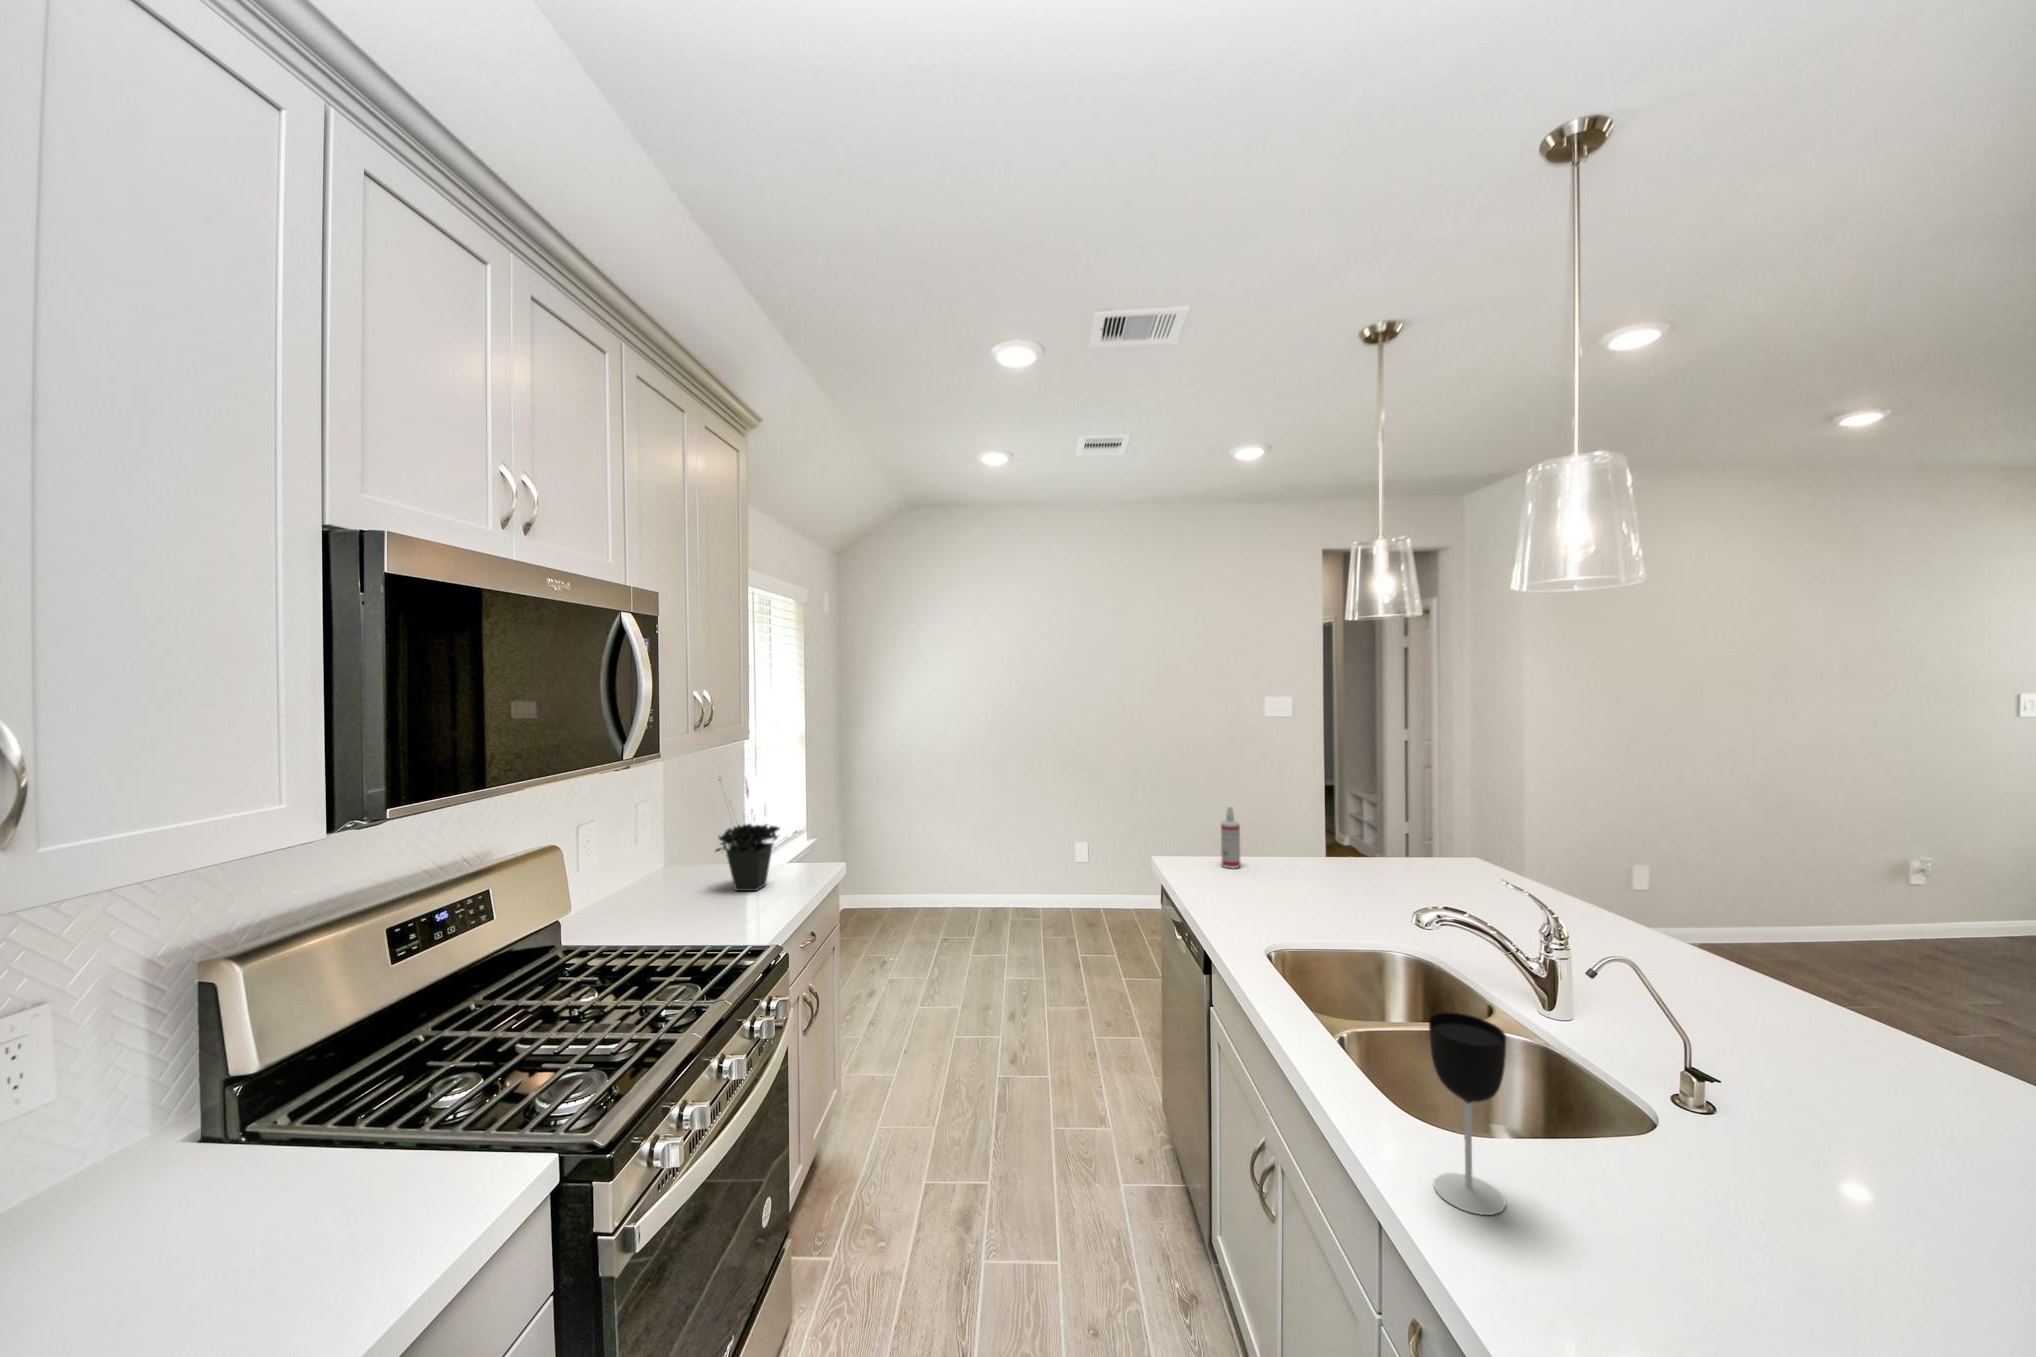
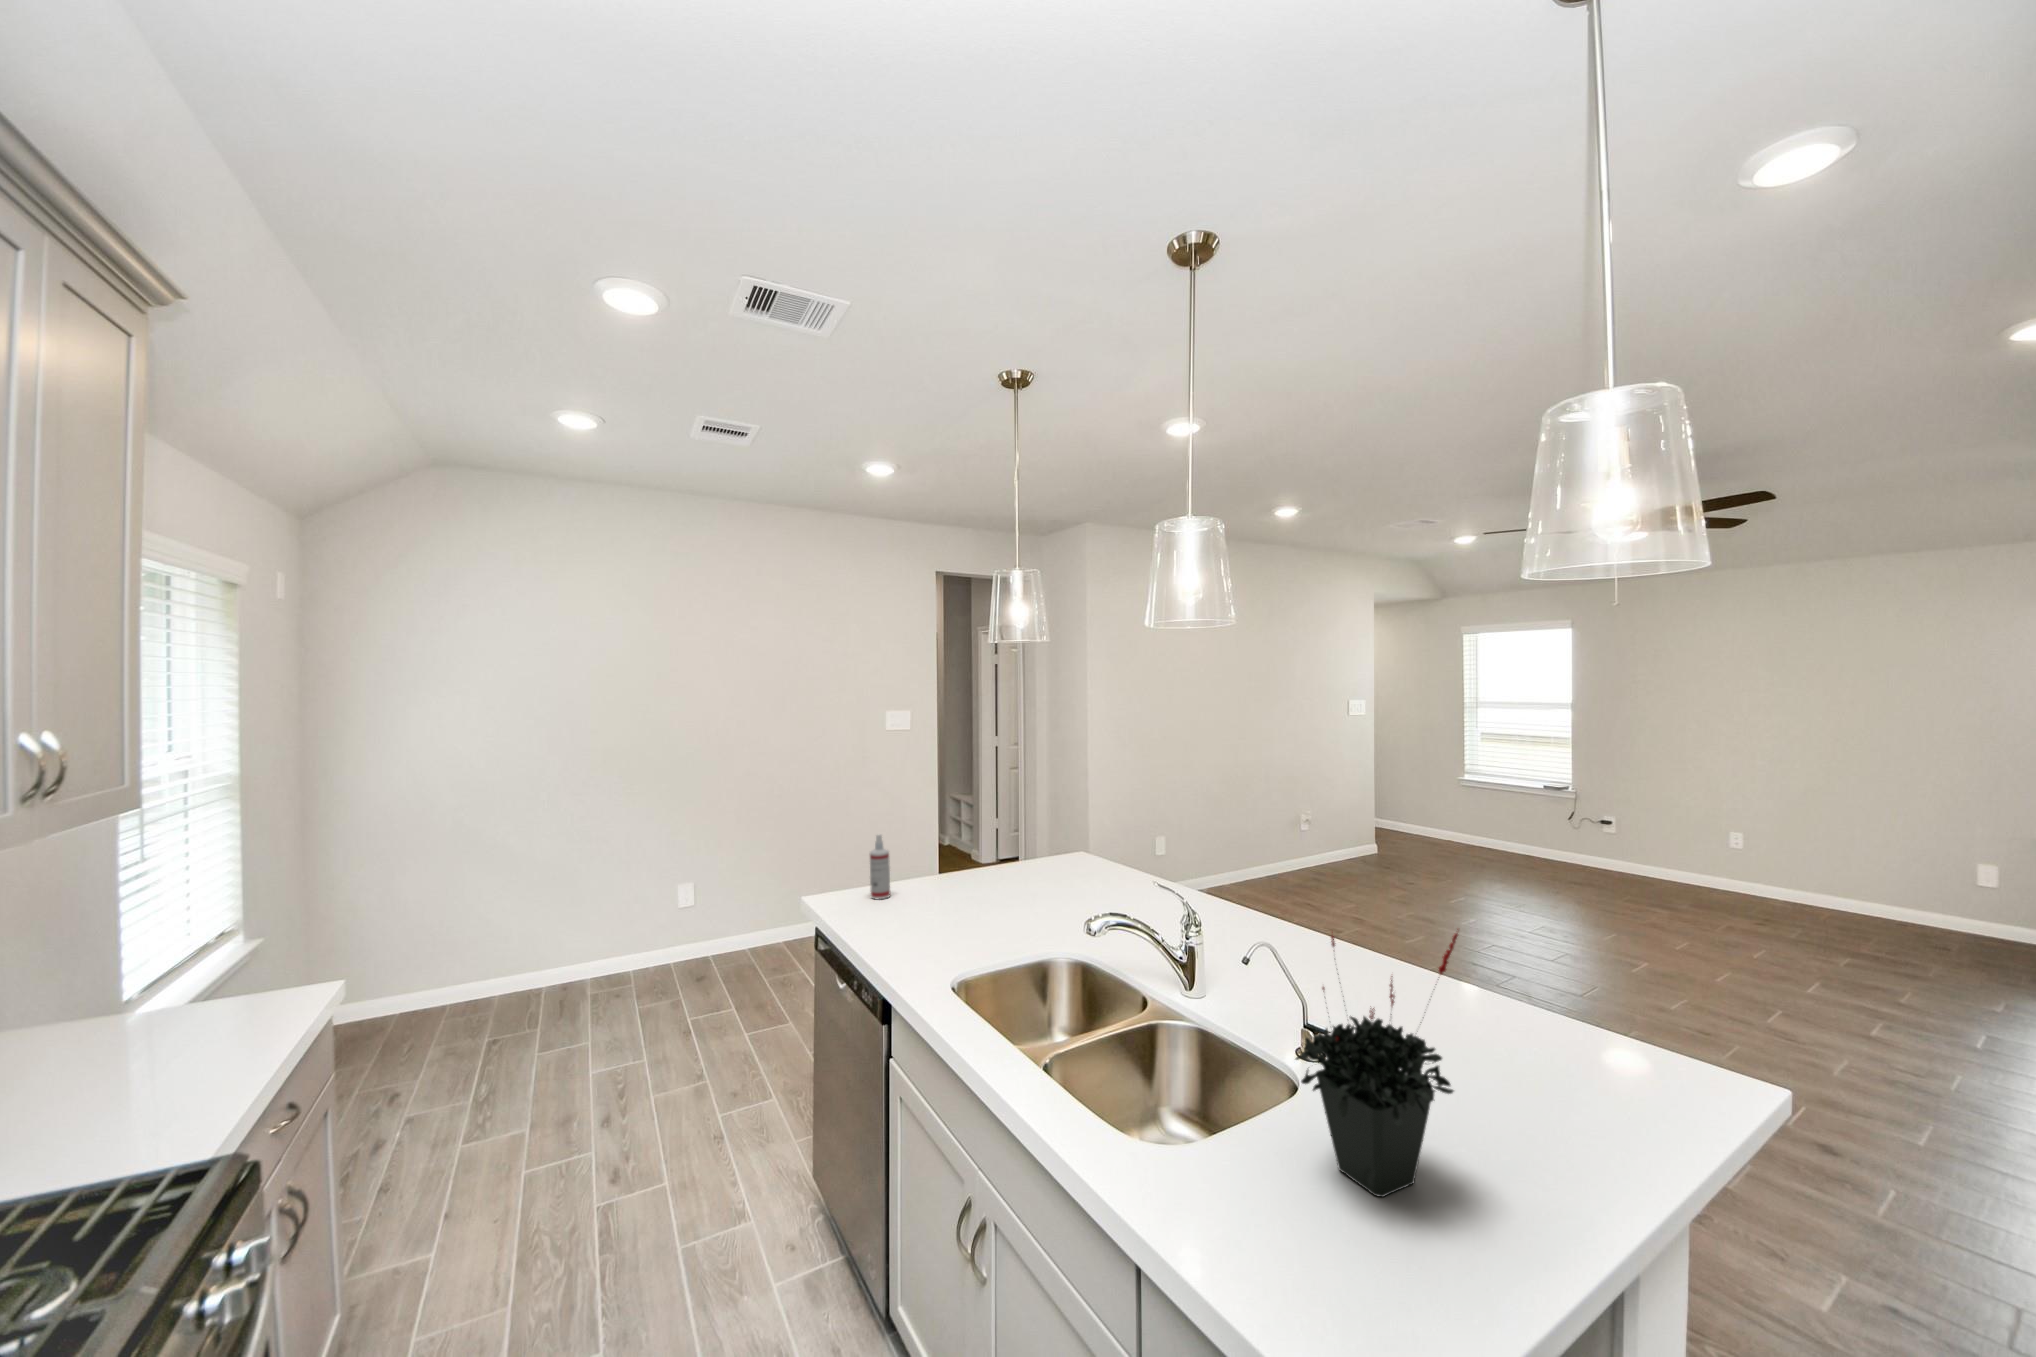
potted plant: present [716,779,780,891] -> present [1296,933,1458,1197]
wine glass: present [1429,1013,1506,1215] -> none [1184,1034,1253,1233]

